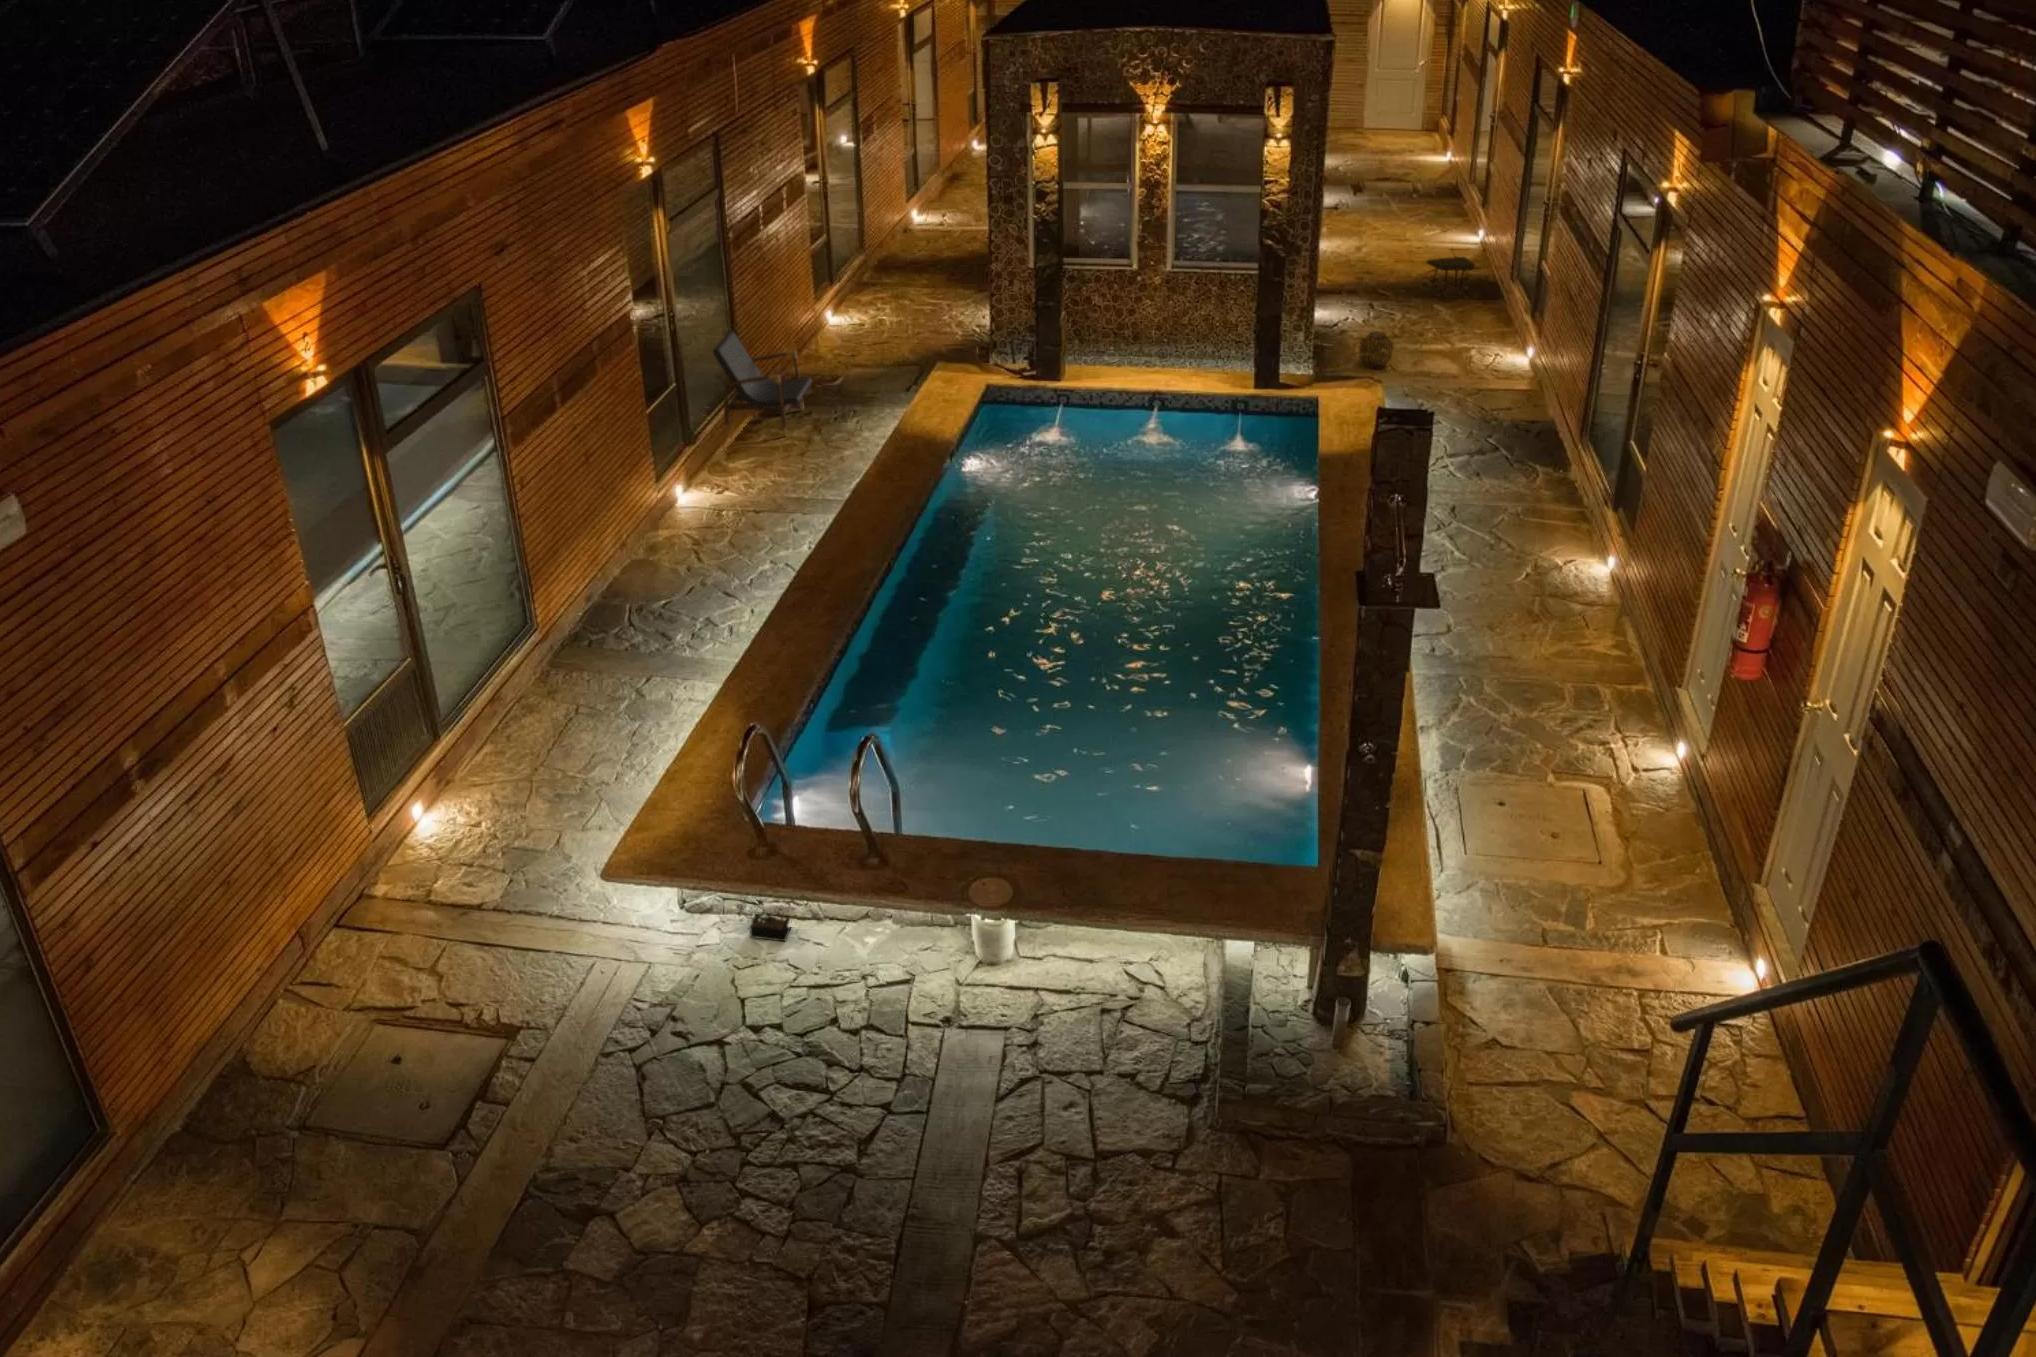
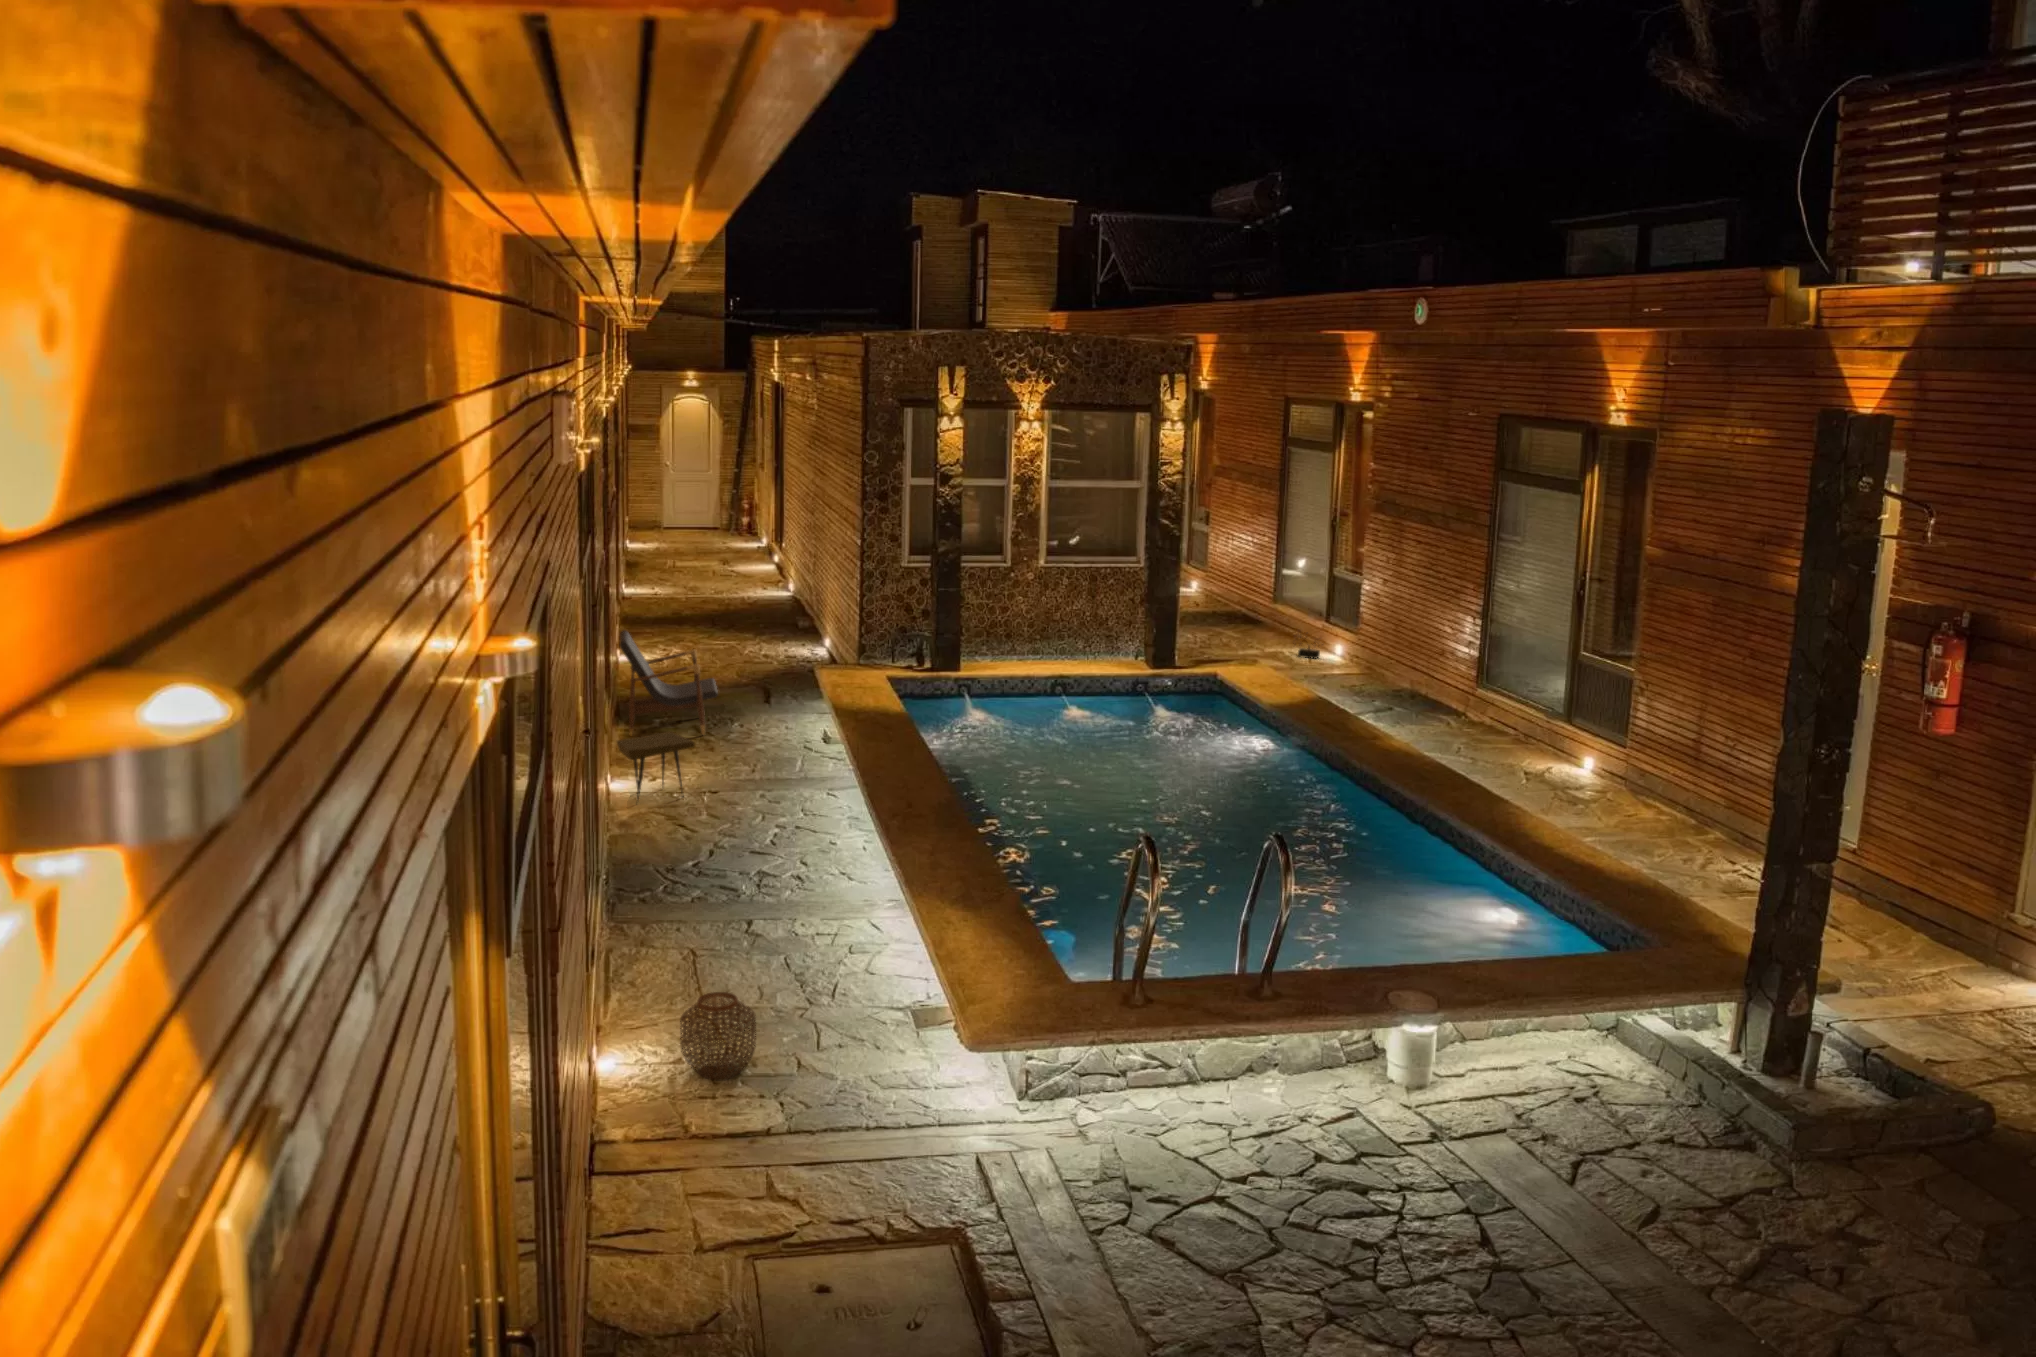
side table: present [1427,257,1475,290] -> present [617,731,695,799]
woven basket: present [1359,332,1393,369] -> present [680,992,756,1080]
decorative plant: present [736,894,796,941] -> present [1293,630,1323,659]

